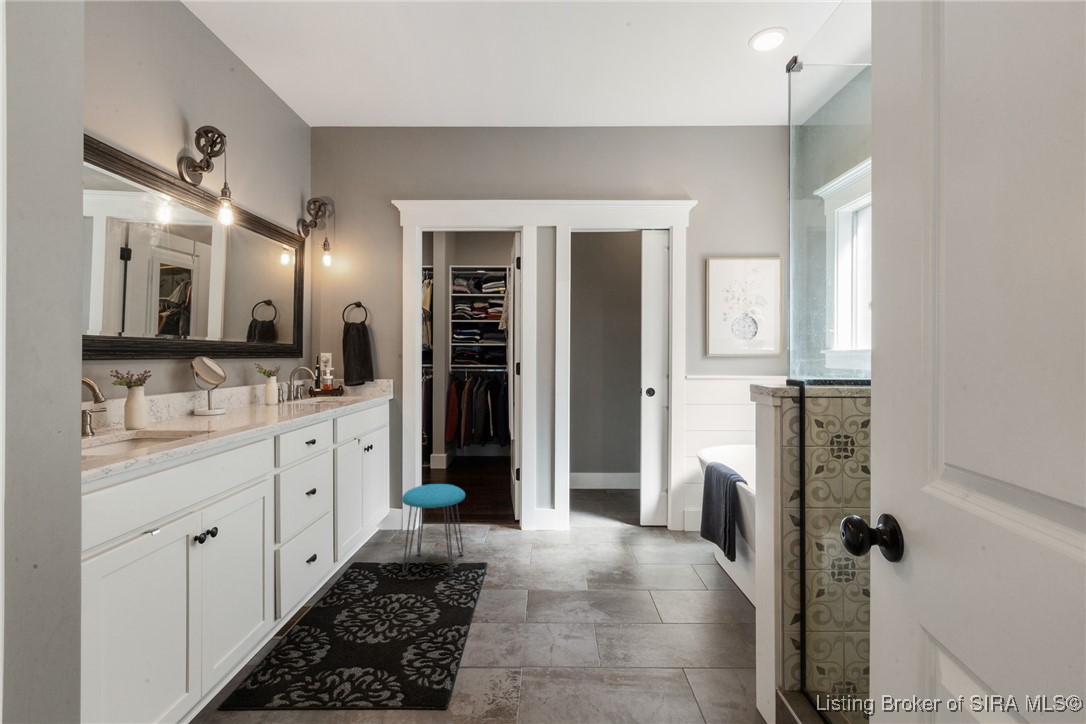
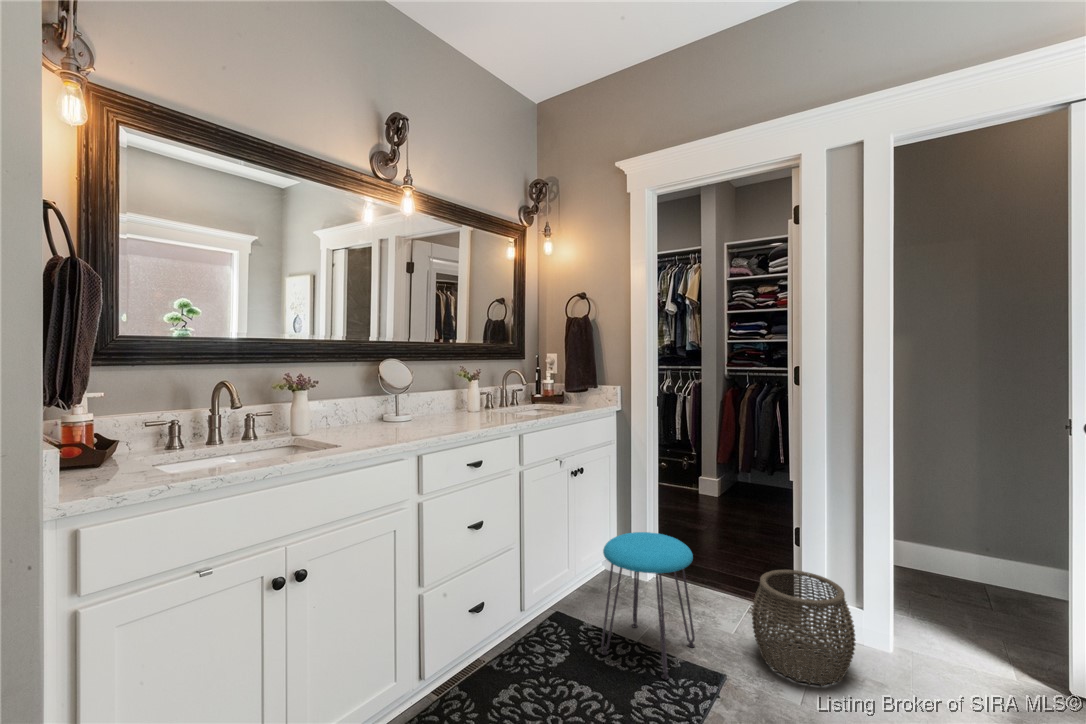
woven basket: none [498,493,555,556] -> present [752,570,856,685]

